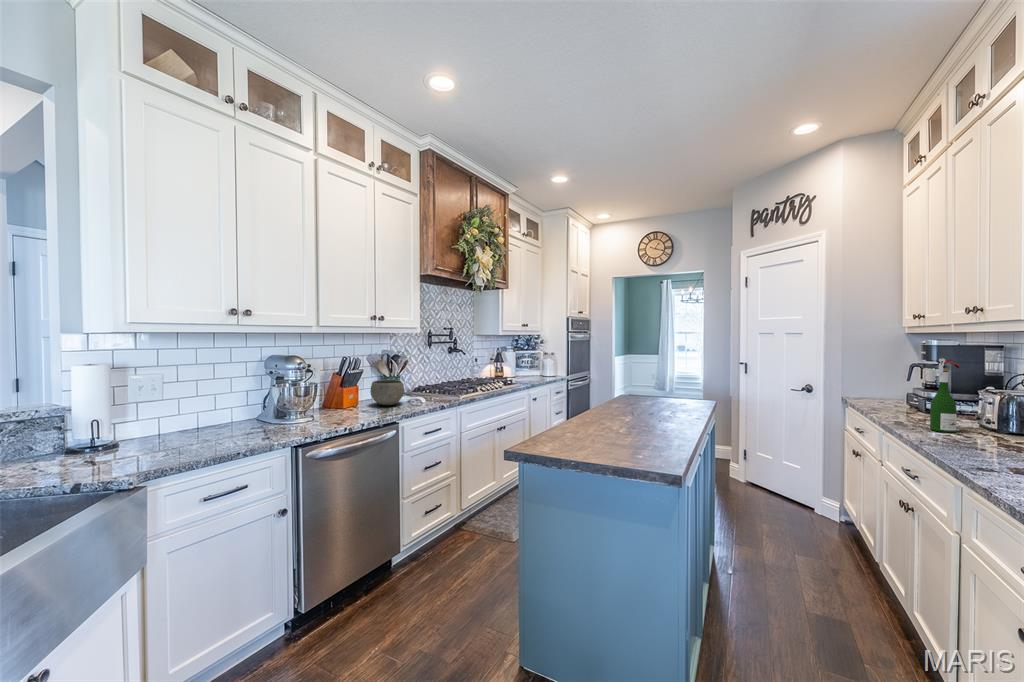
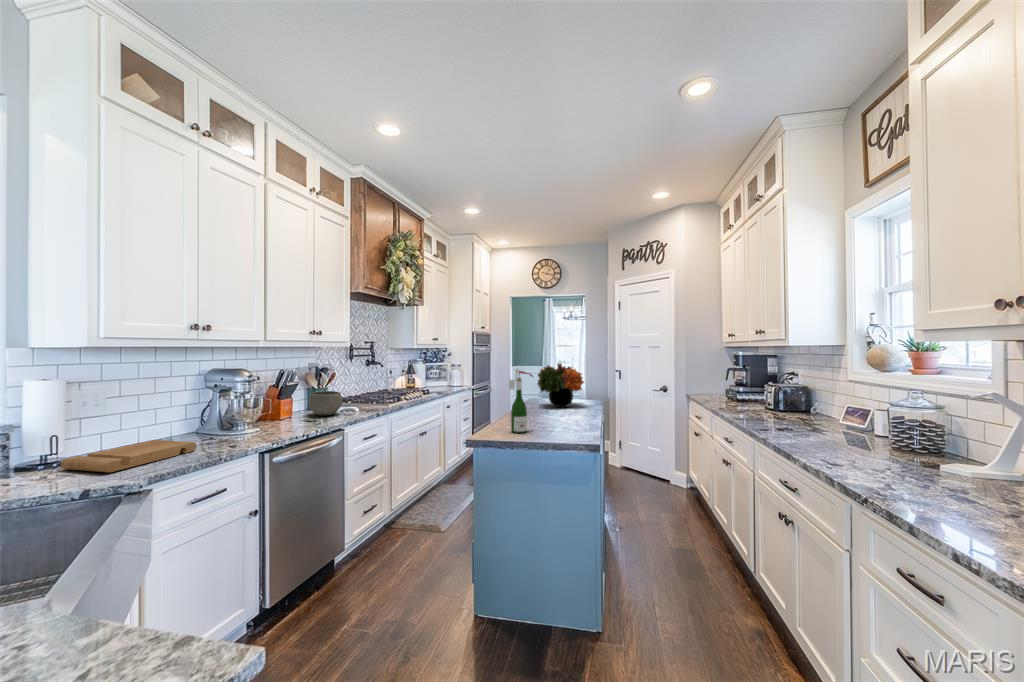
flower arrangement: none [619,354,684,409] -> present [537,363,584,407]
wine bottle: present [926,358,960,432] -> present [509,369,533,433]
cutting board: none [104,426,234,461] -> present [61,440,196,472]

